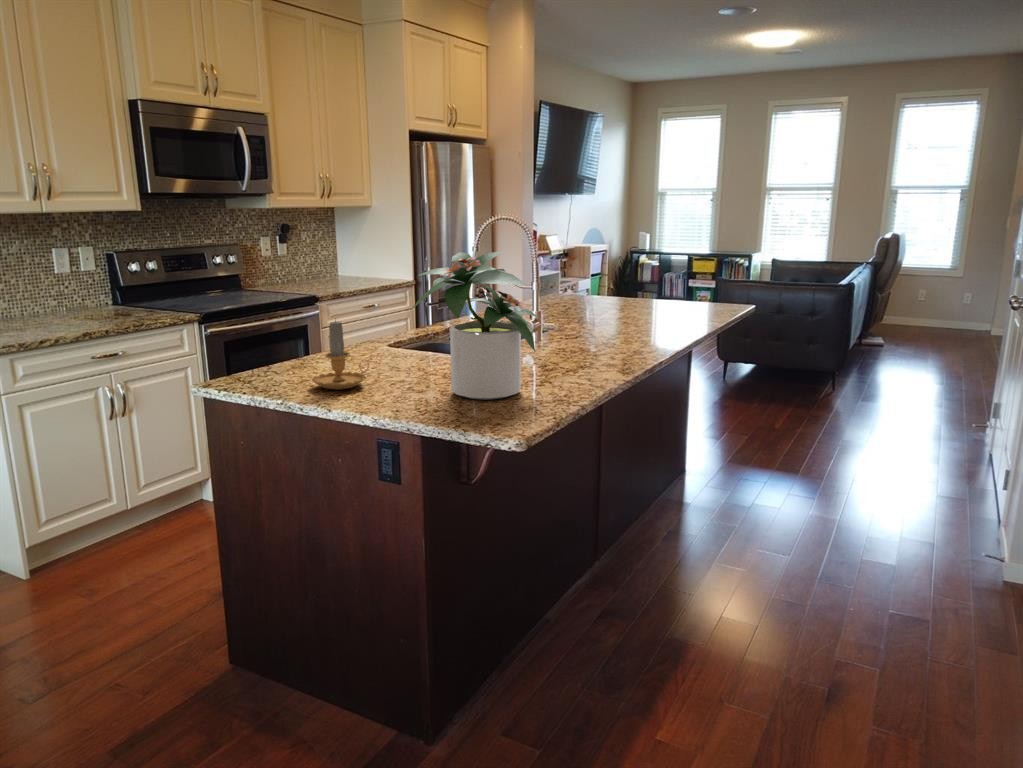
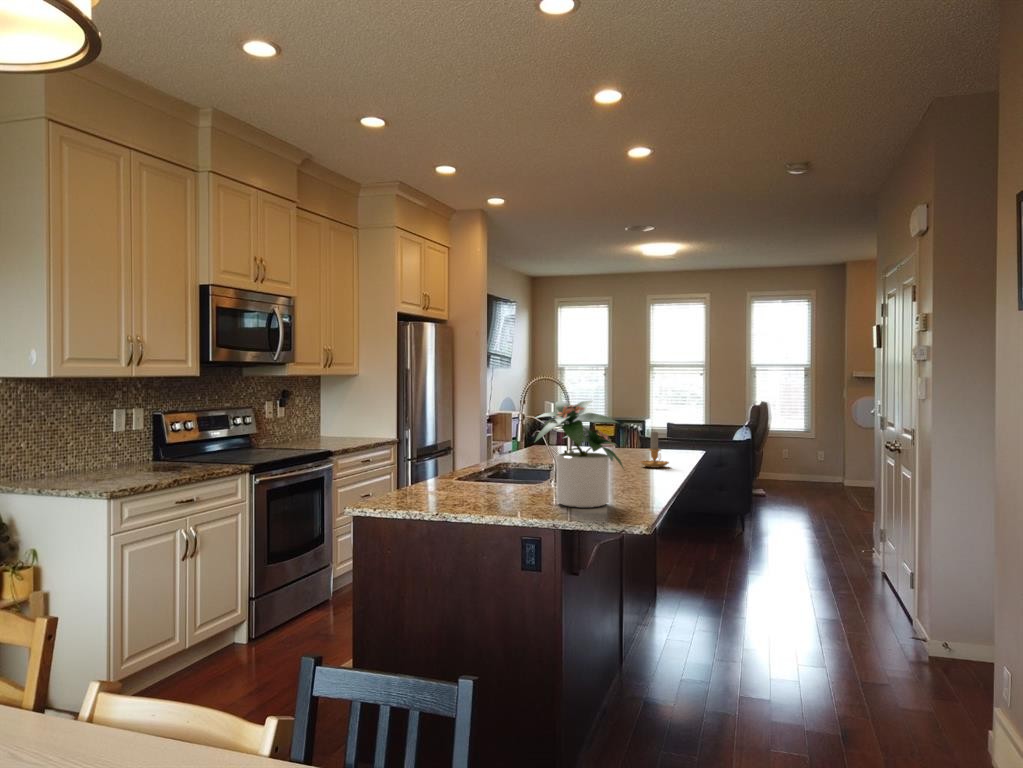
candle: present [312,321,369,389] -> present [641,432,669,468]

